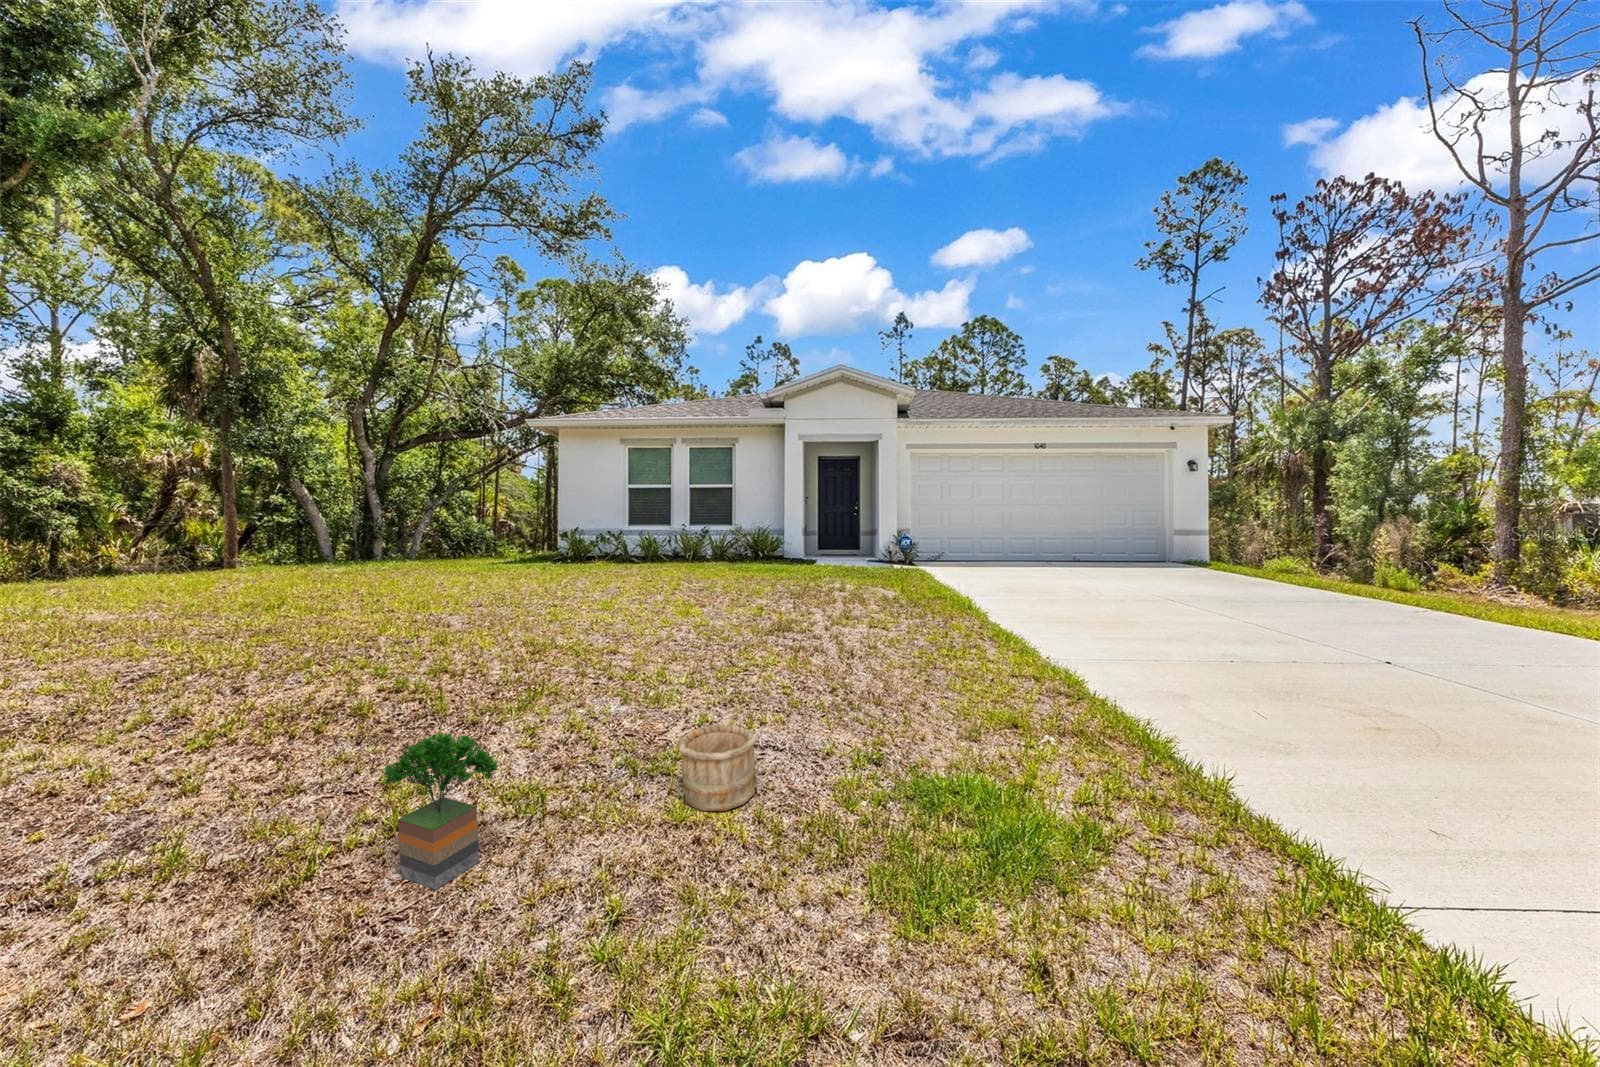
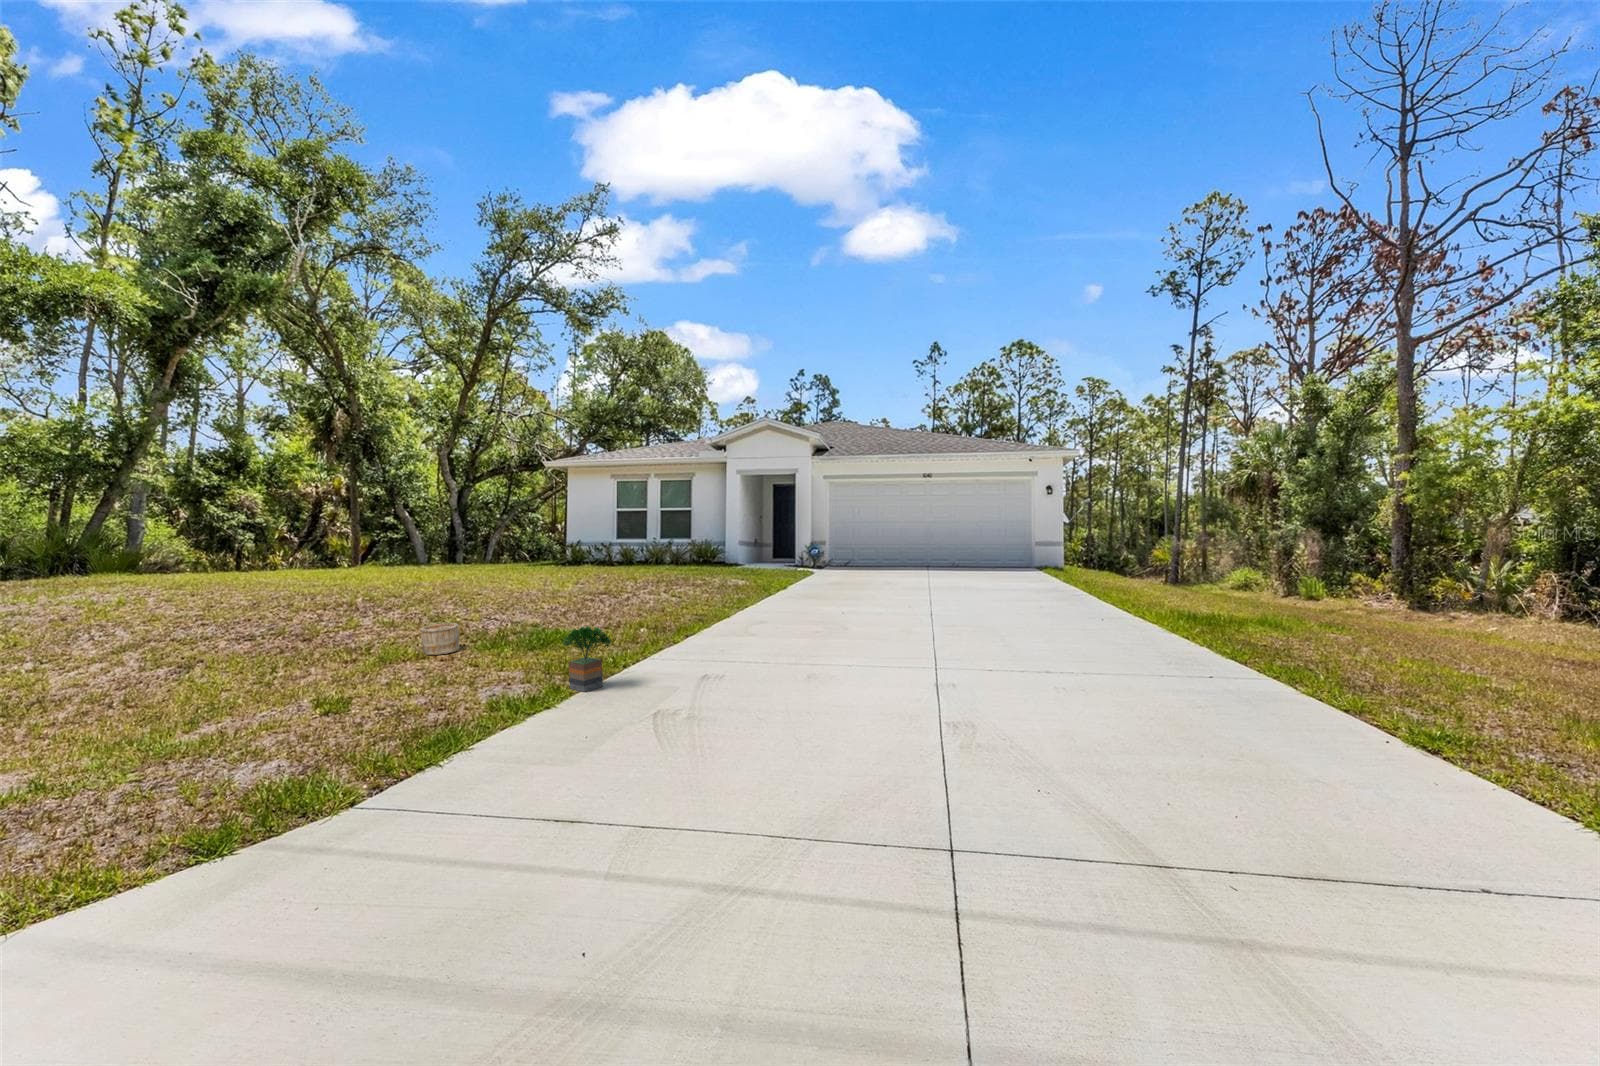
potted tree: present [381,733,499,890] -> present [563,626,611,692]

